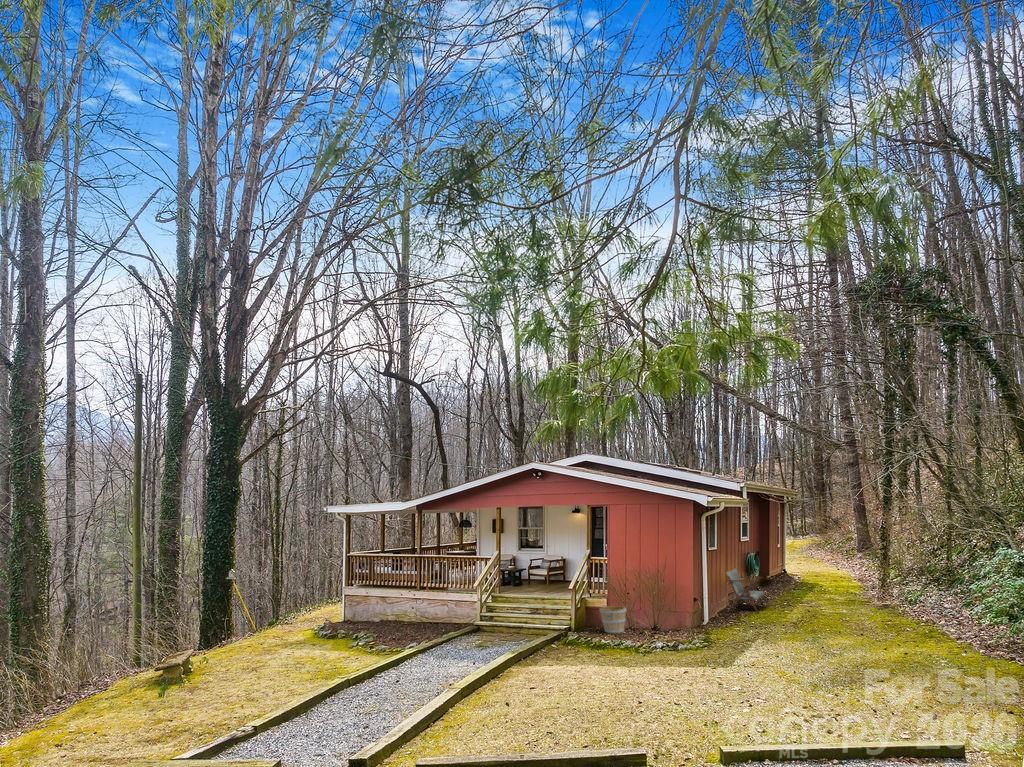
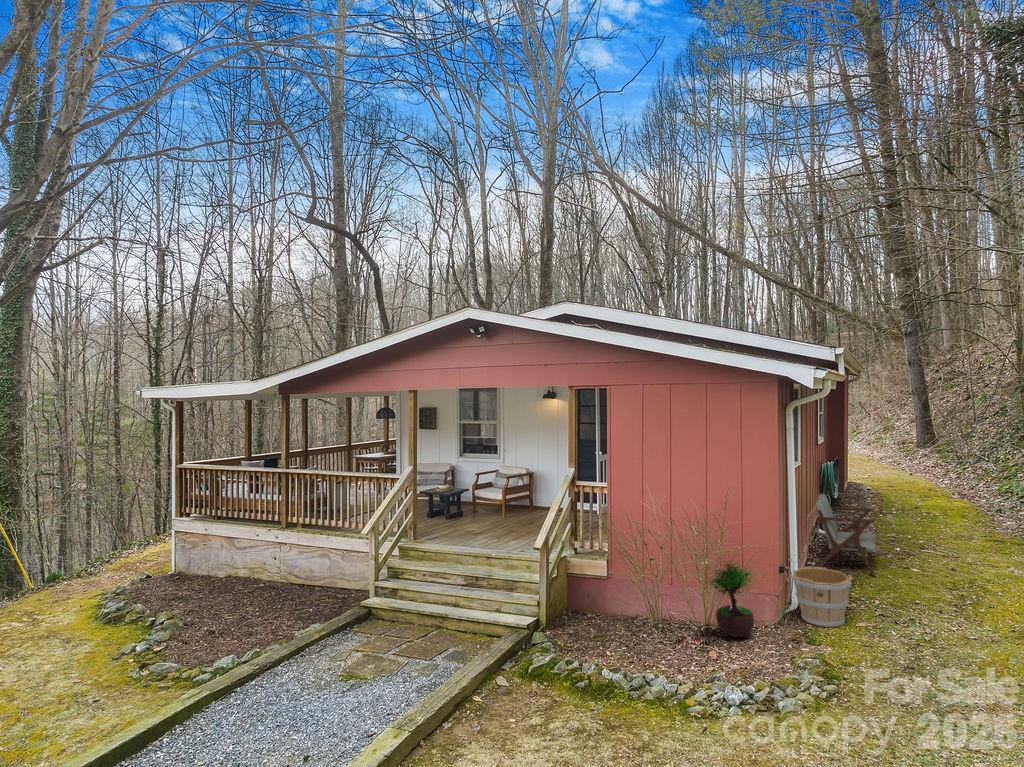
potted tree: none [653,590,678,632] -> present [710,561,754,637]
wooden bucket: present [600,606,626,633] -> present [792,566,852,627]

